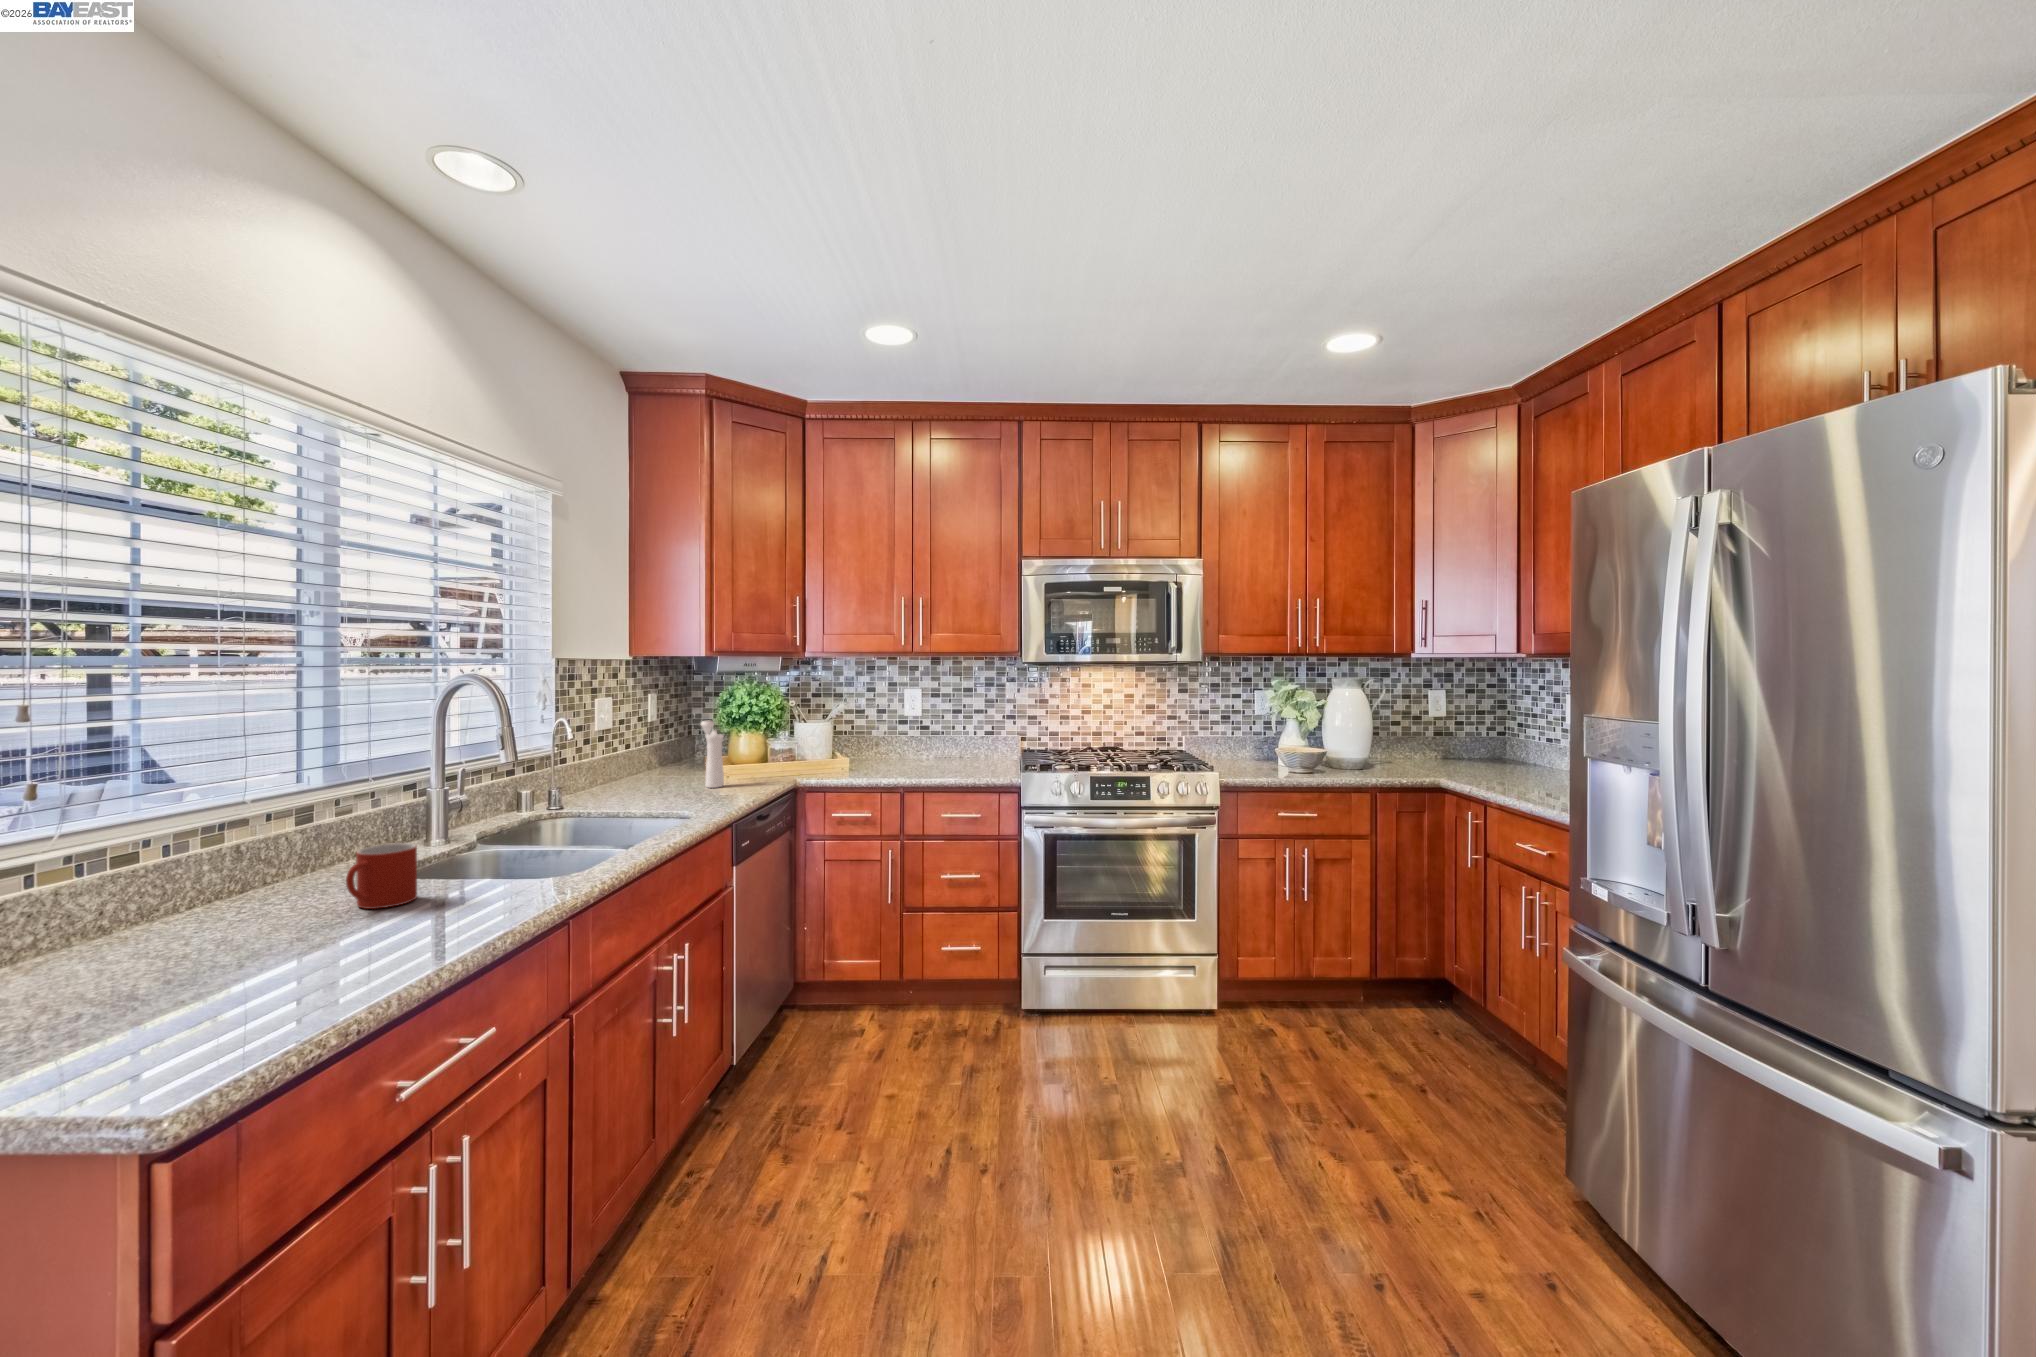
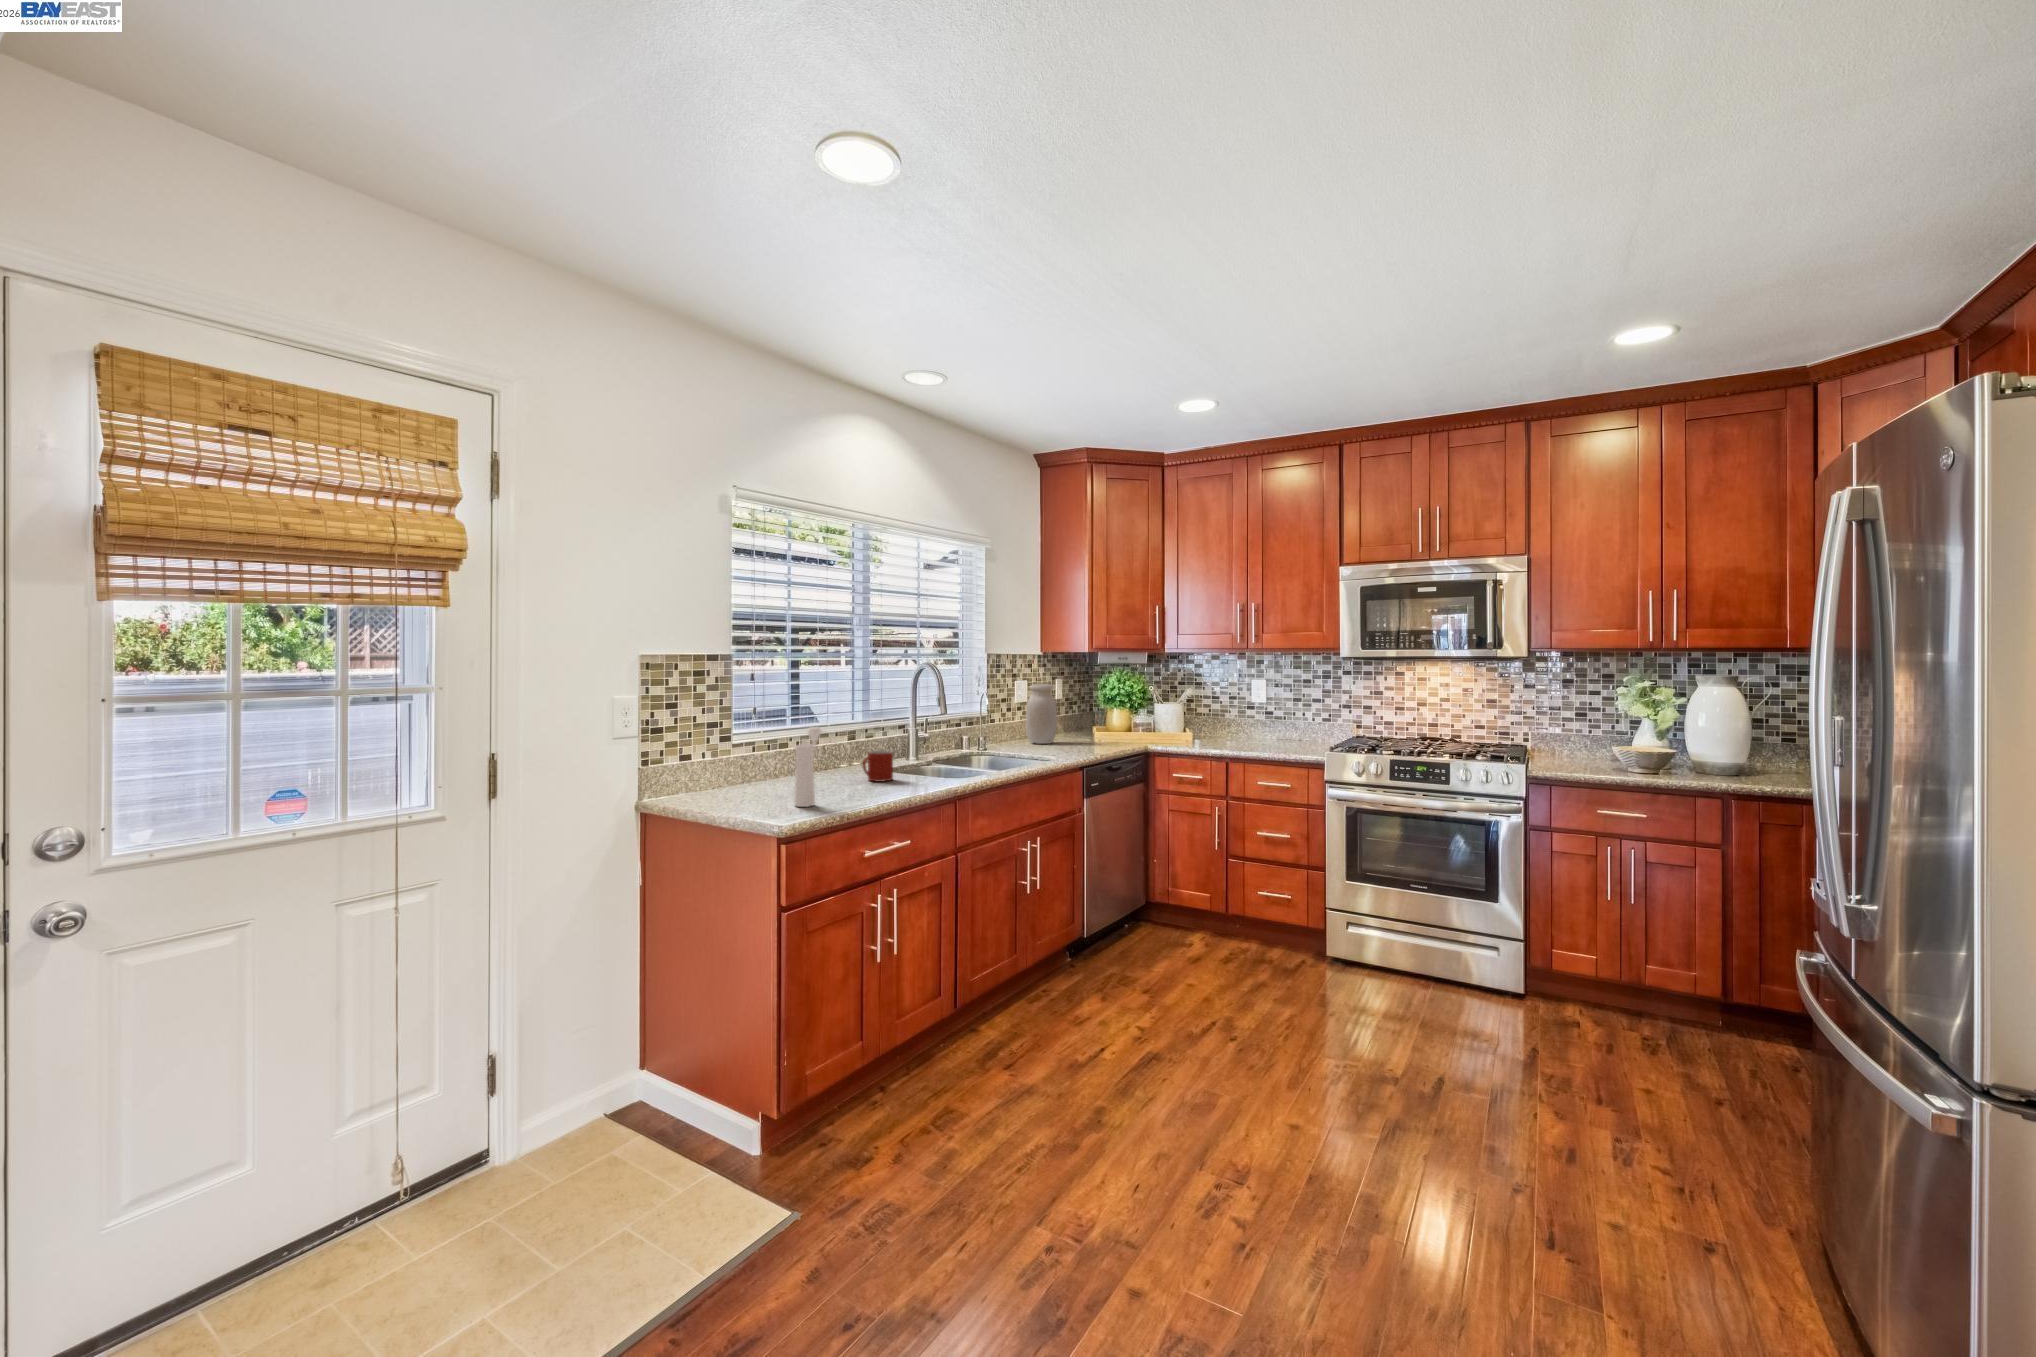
jar: none [618,701,668,788] -> present [1026,684,1057,744]
pepper mill: present [701,720,724,788] -> present [794,727,822,807]

